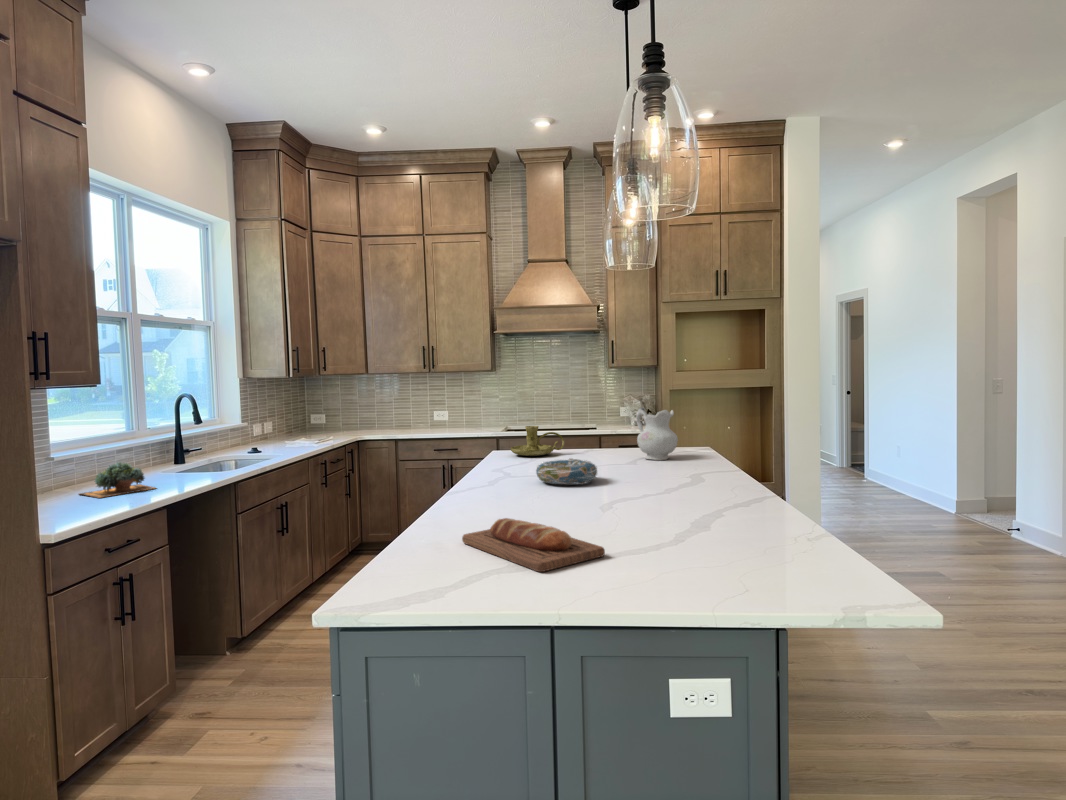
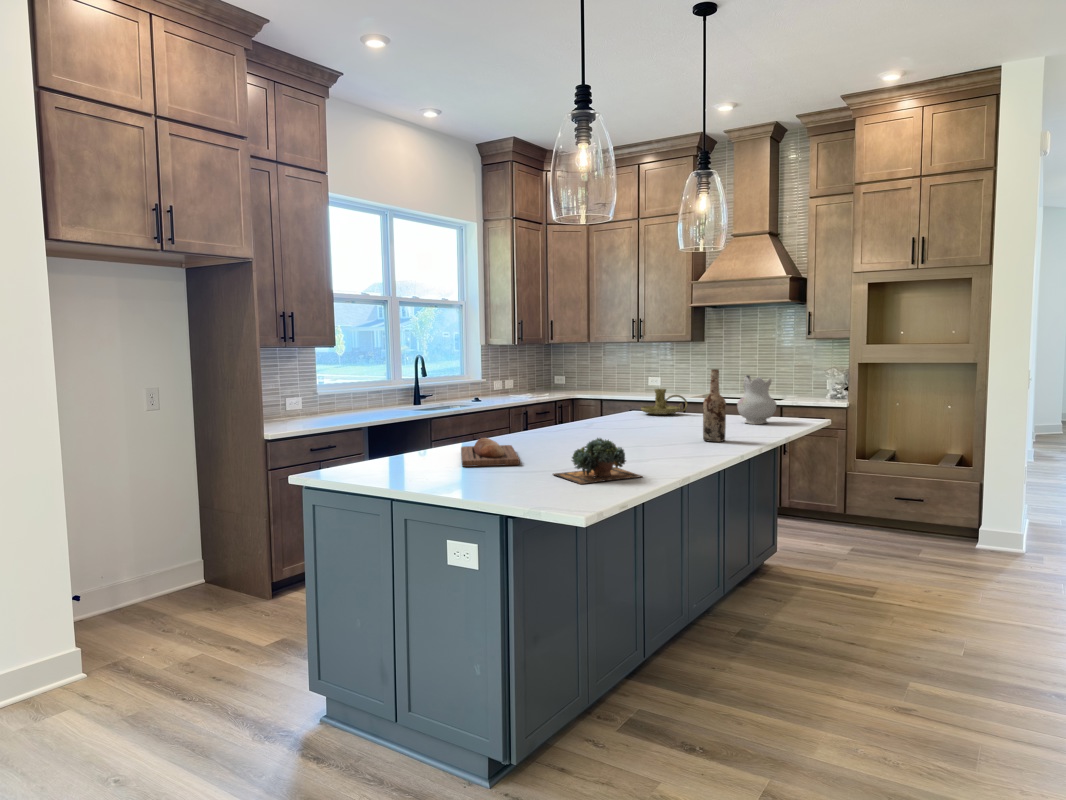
wine bottle: none [679,405,705,488] -> present [703,369,726,442]
decorative bowl: present [536,459,597,485] -> none [601,413,654,433]
succulent plant: present [79,463,155,498] -> present [553,438,642,484]

